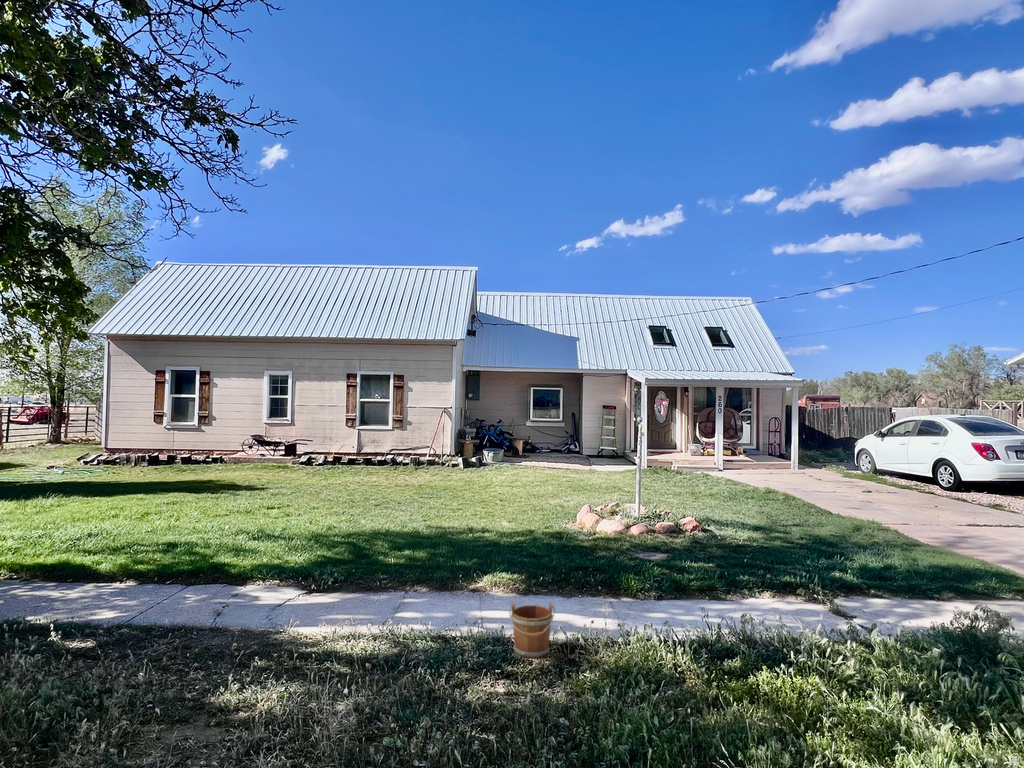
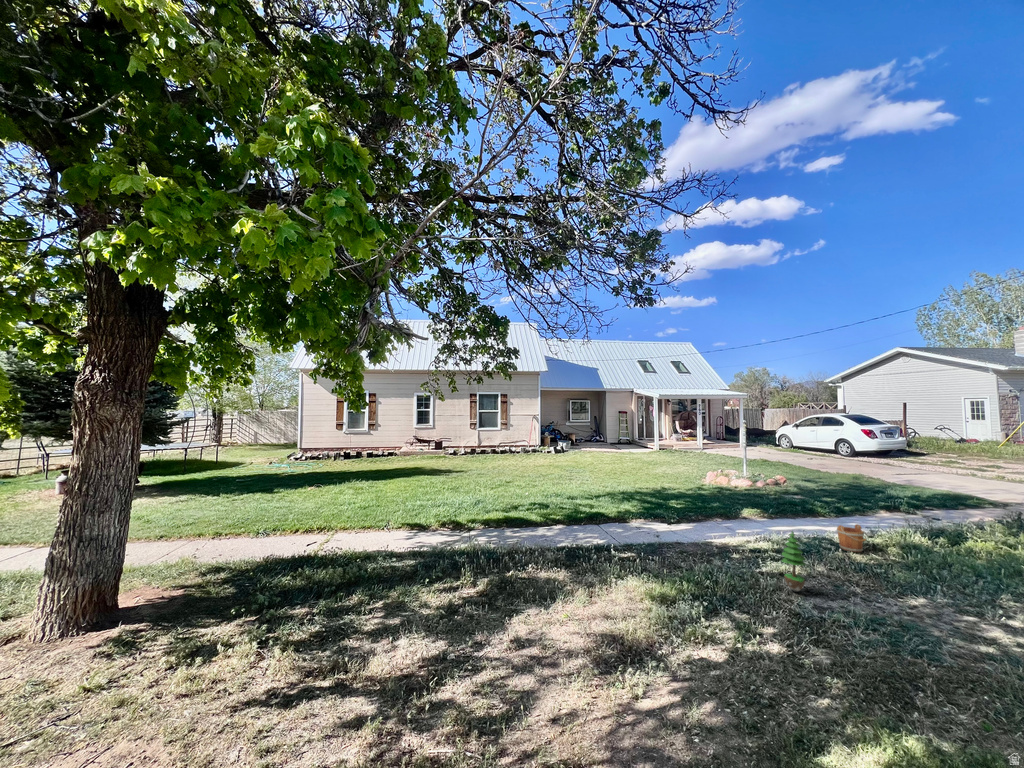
potted tree: none [173,601,223,727] -> present [781,531,806,592]

